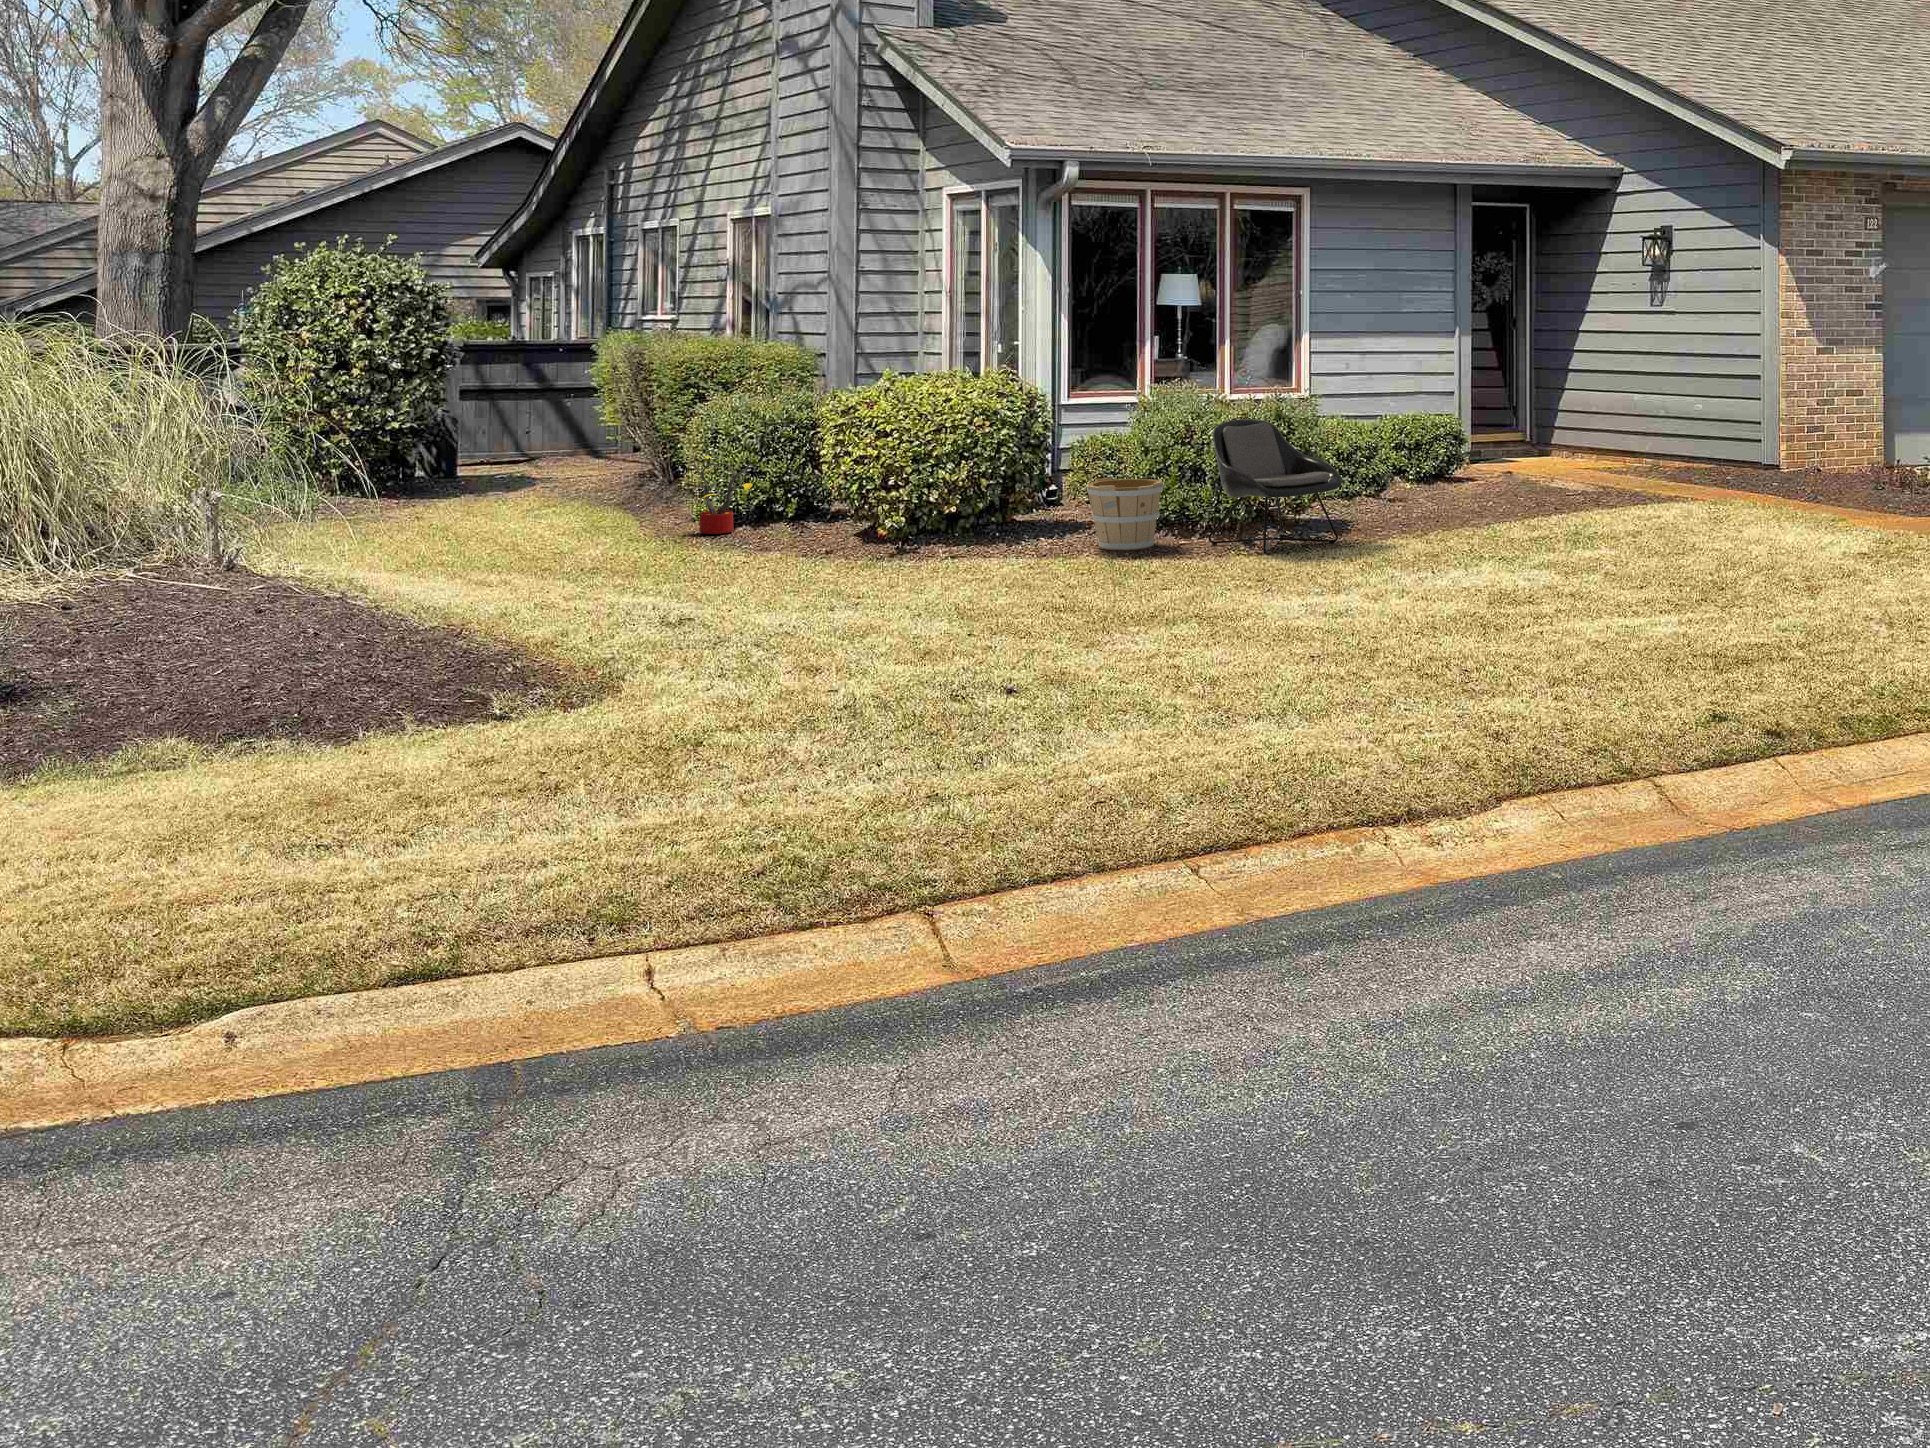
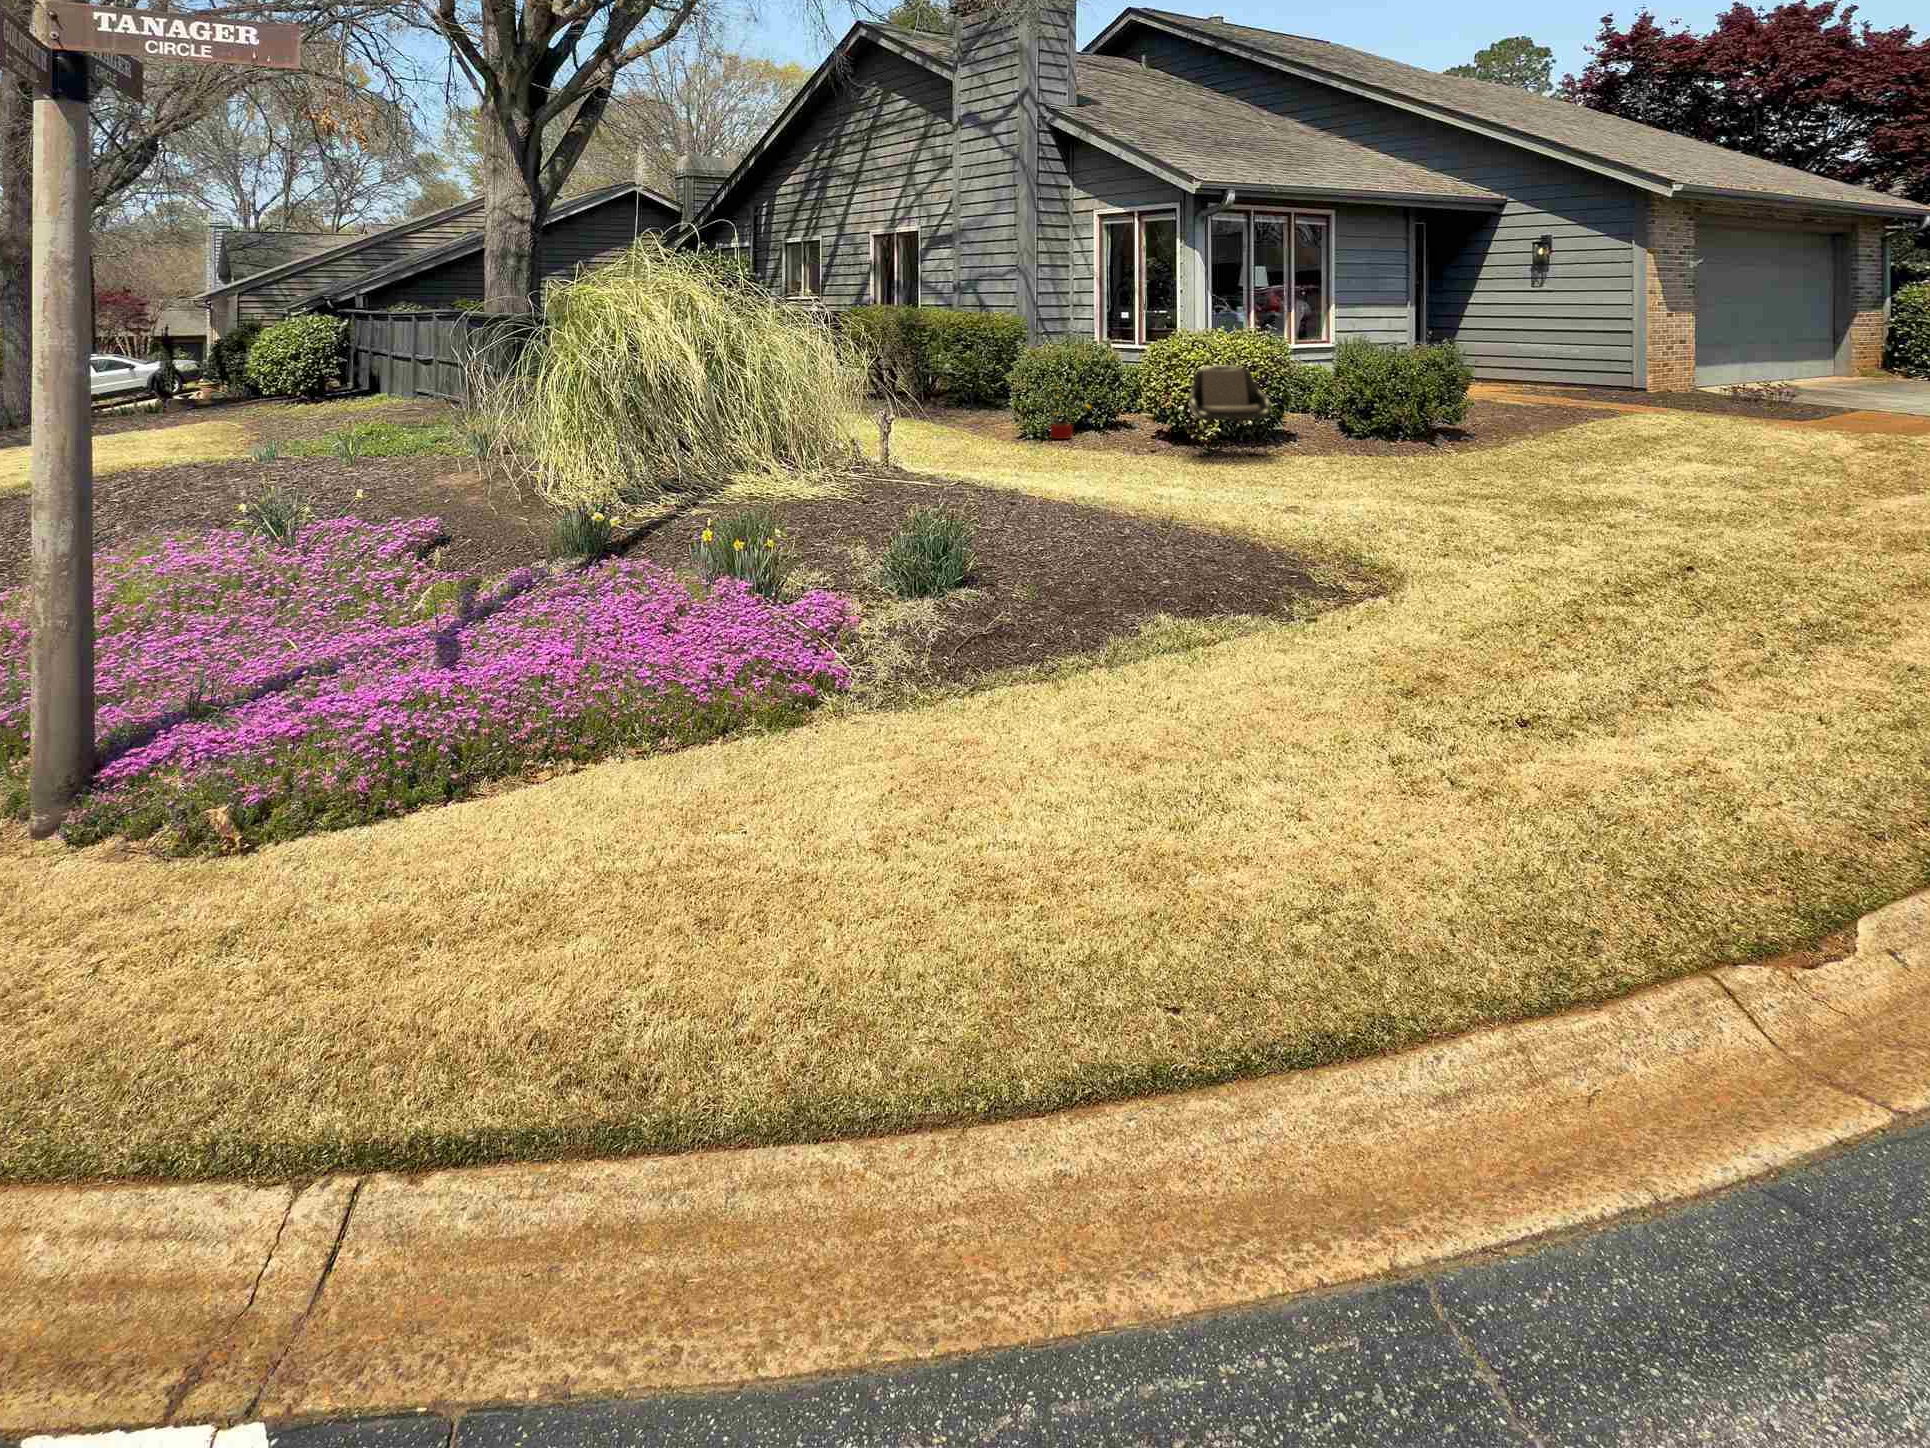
lounge chair: present [1208,419,1342,554] -> present [1189,365,1271,456]
wooden bucket: present [1086,478,1164,550] -> none [1353,397,1408,445]

